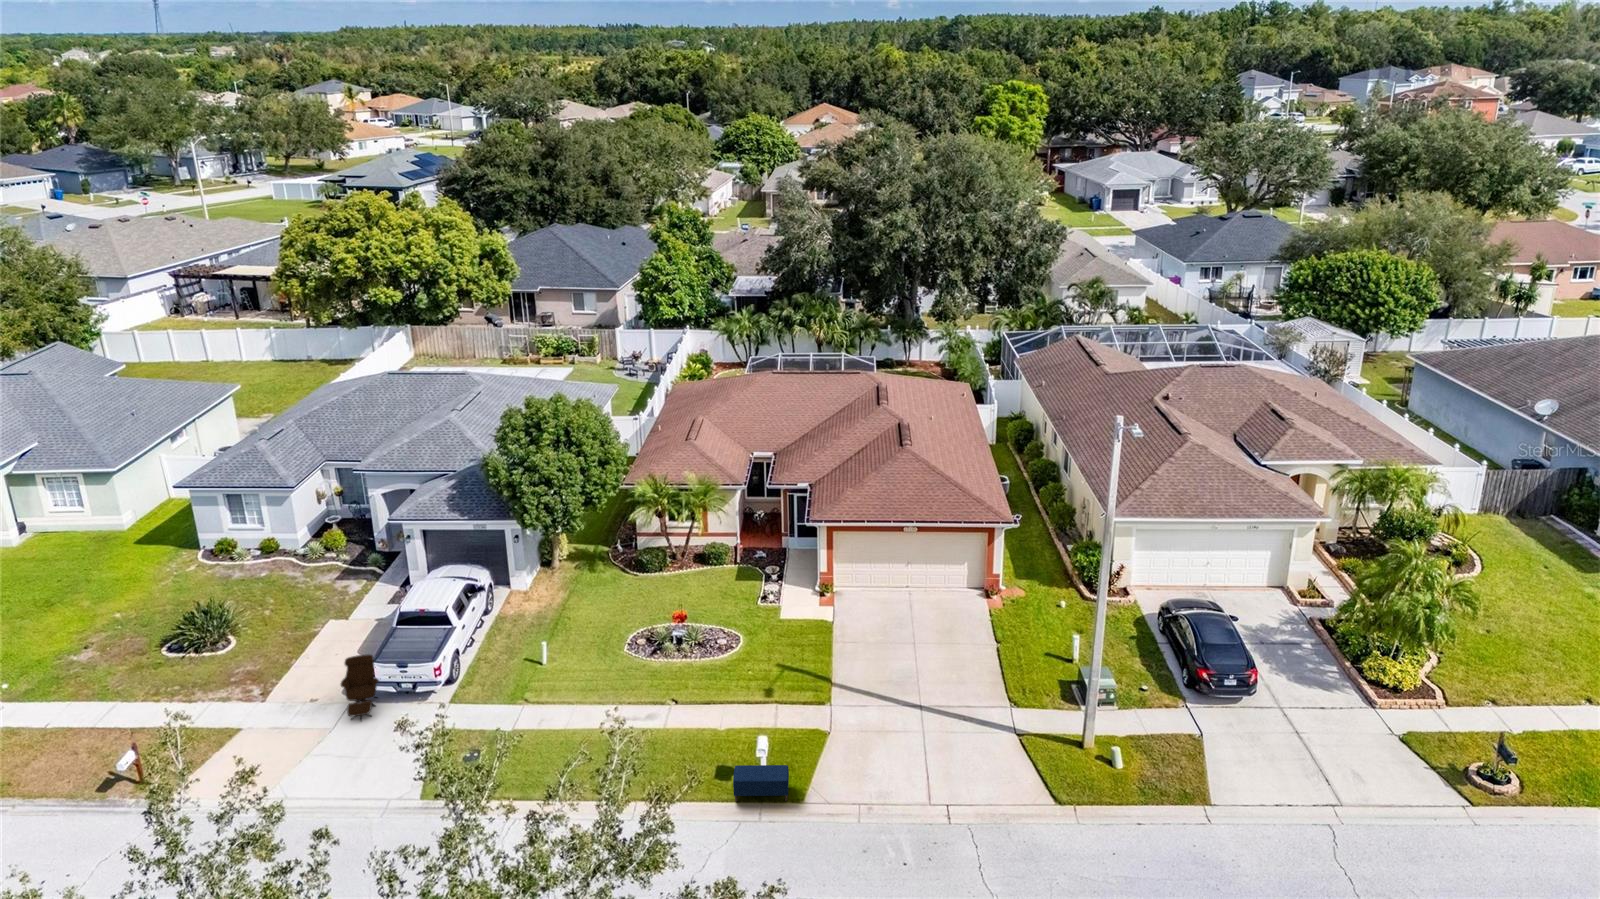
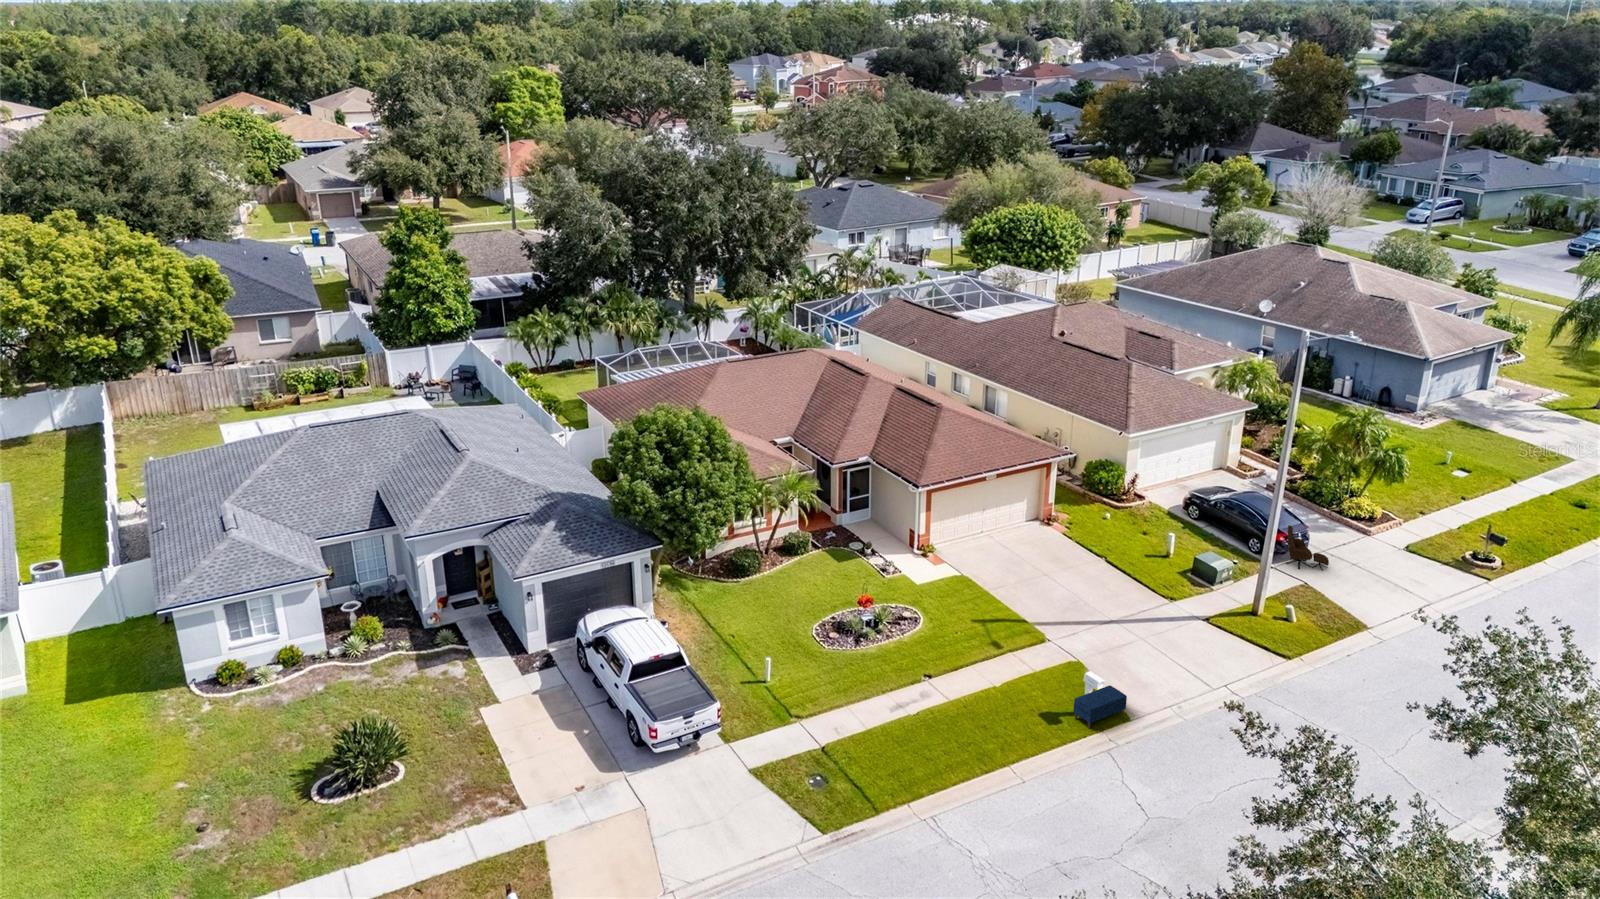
lounge chair: present [341,654,379,720] -> present [1286,525,1329,571]

